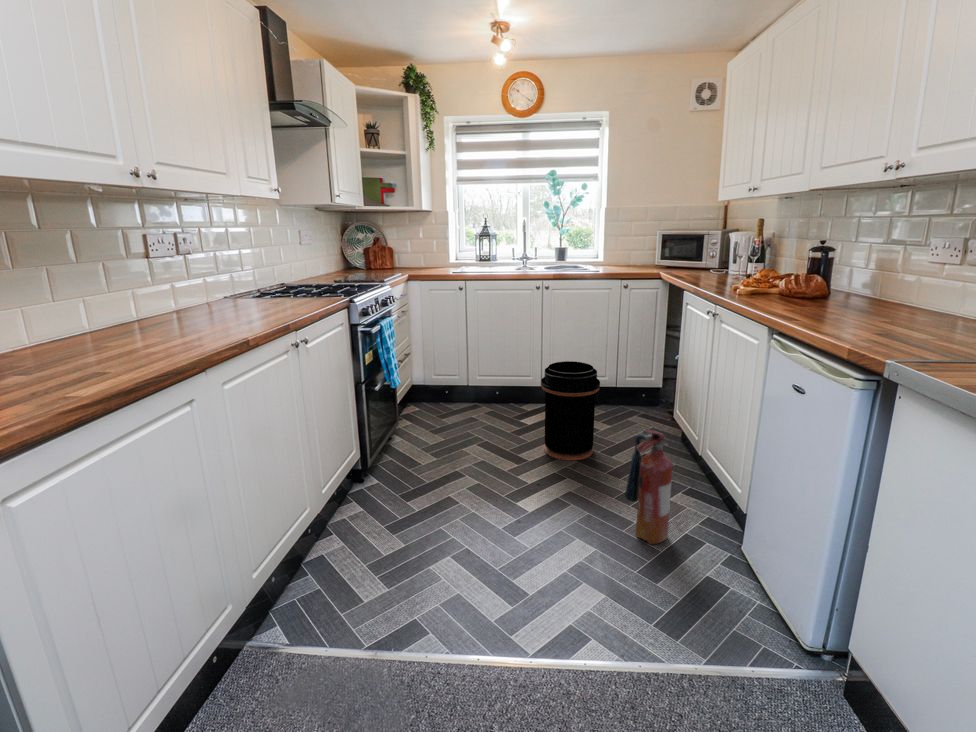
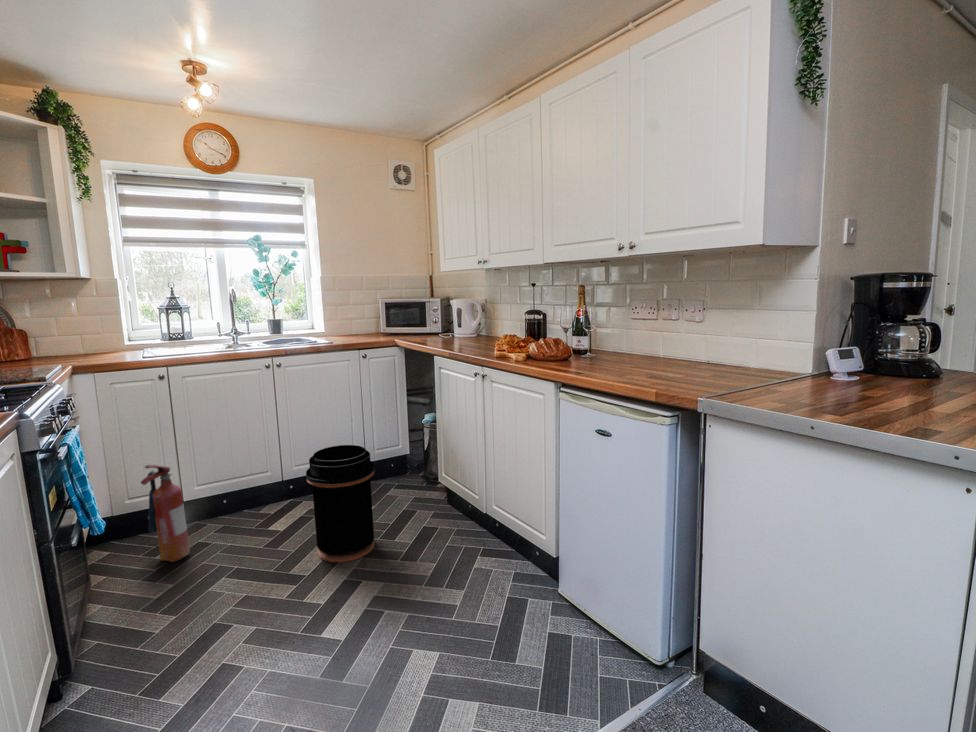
fire extinguisher: present [625,429,673,544] -> present [141,465,190,562]

